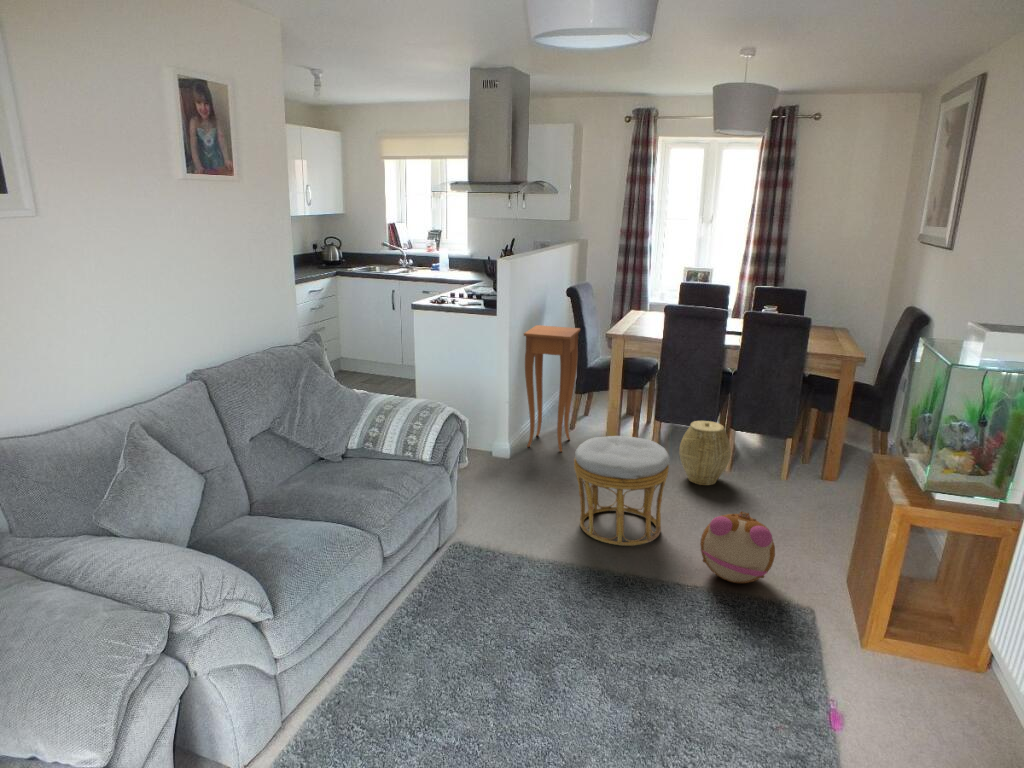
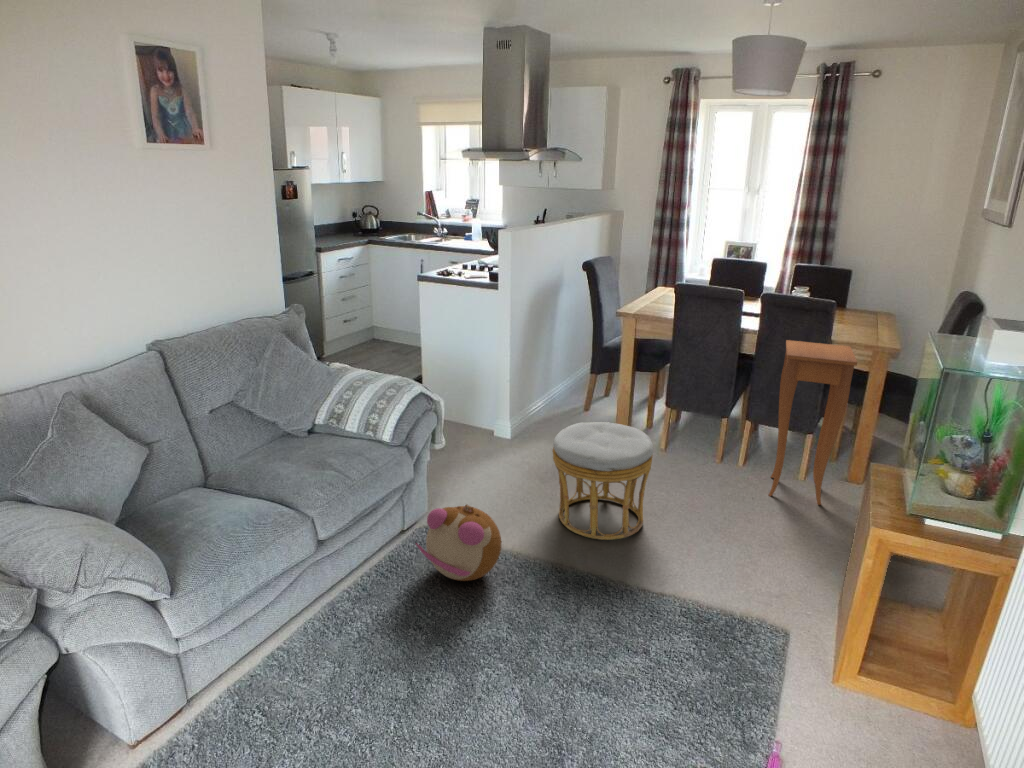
side table: present [524,325,580,452] -> present [769,340,857,505]
woven basket: present [679,421,731,485] -> none [683,408,738,477]
plush toy: present [700,512,775,583] -> present [416,505,501,581]

